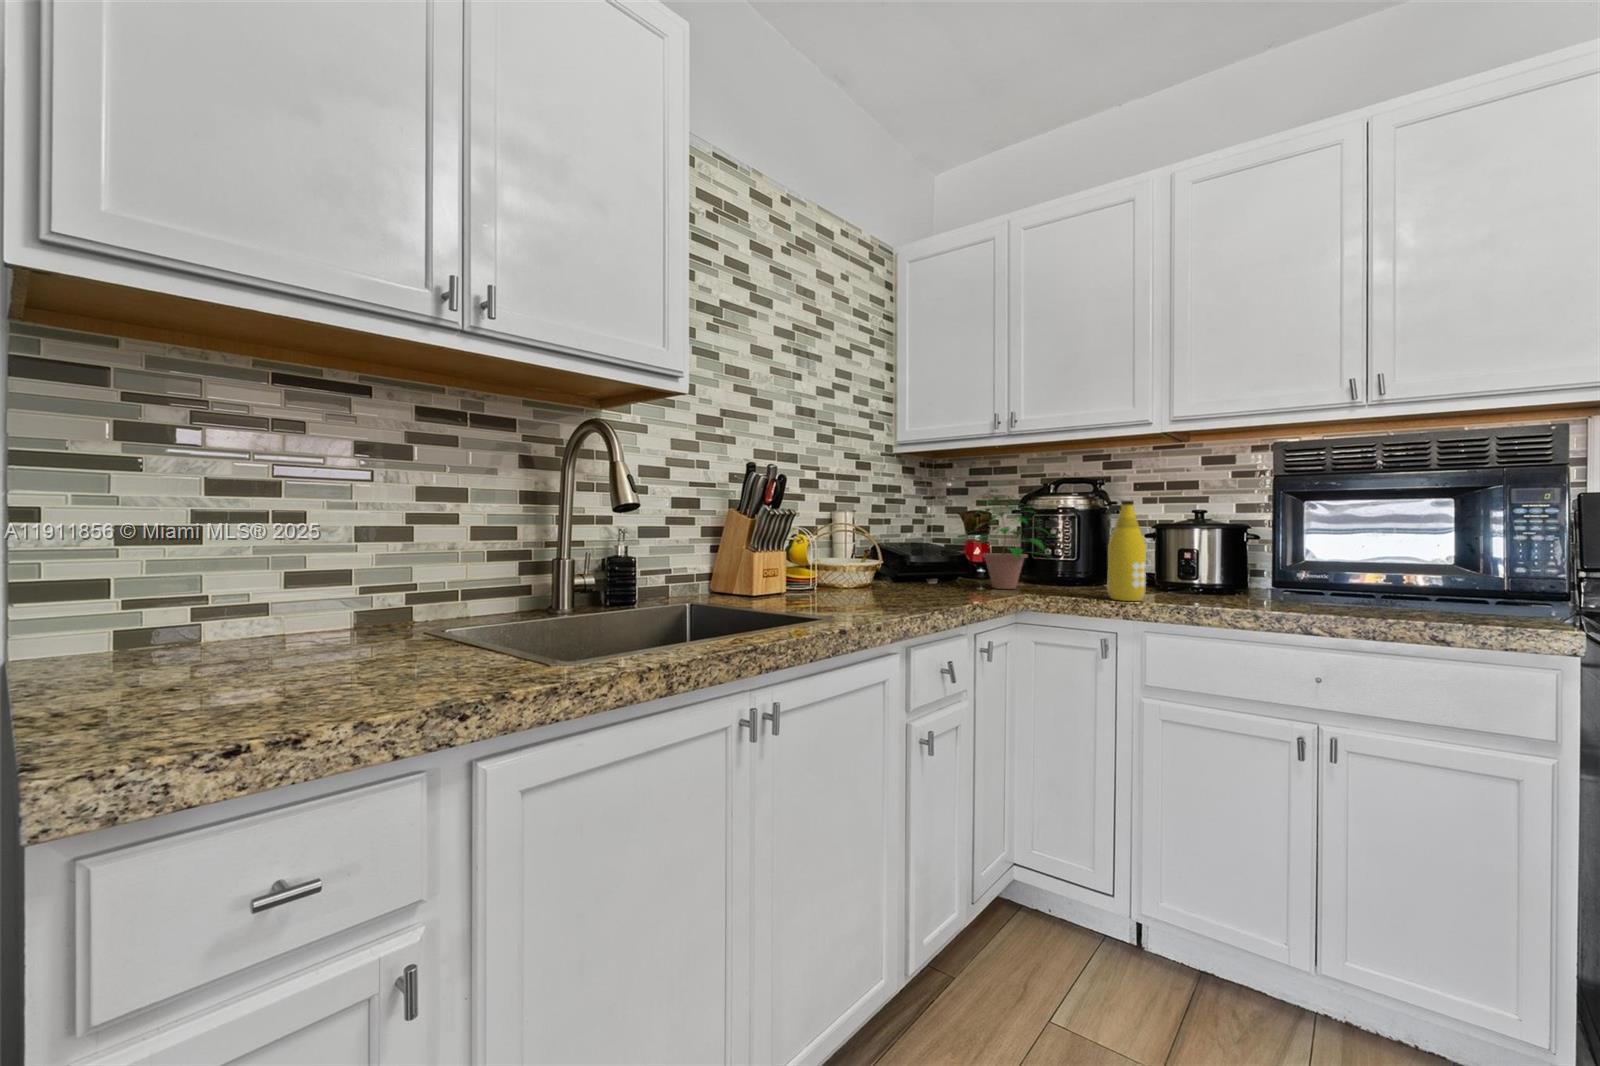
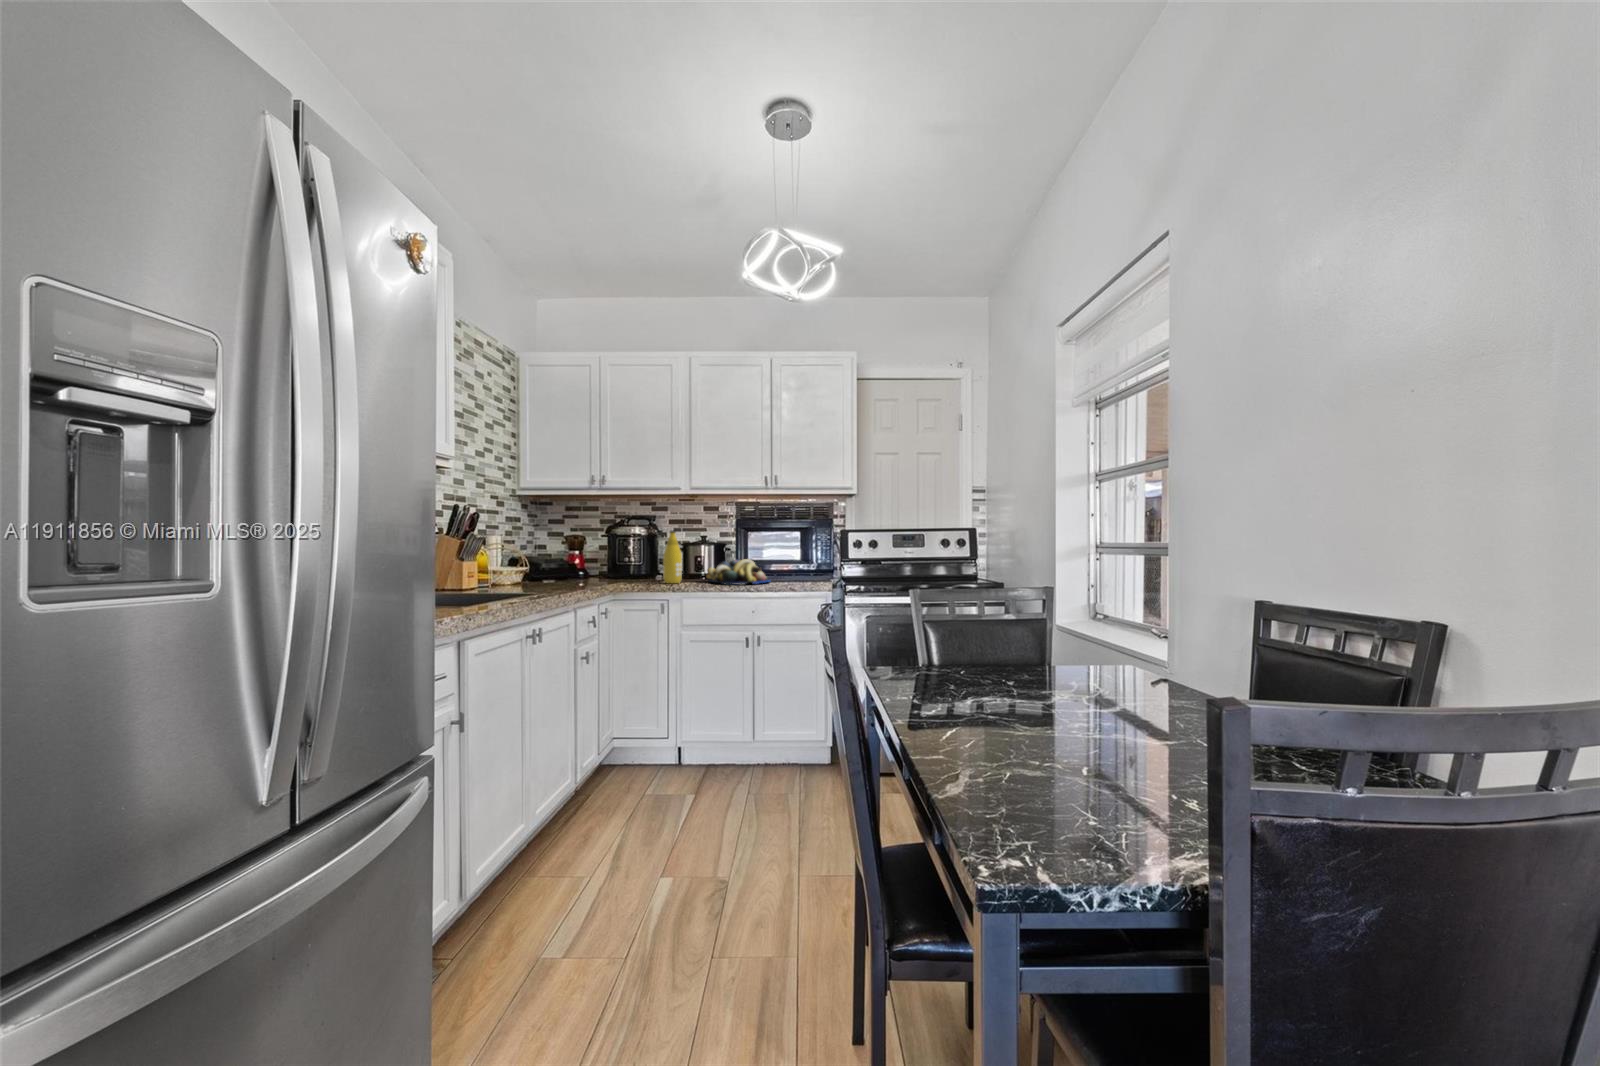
potted plant: present [956,489,1048,589] -> none [573,522,637,582]
fruit bowl: none [1200,559,1367,618] -> present [706,559,770,584]

